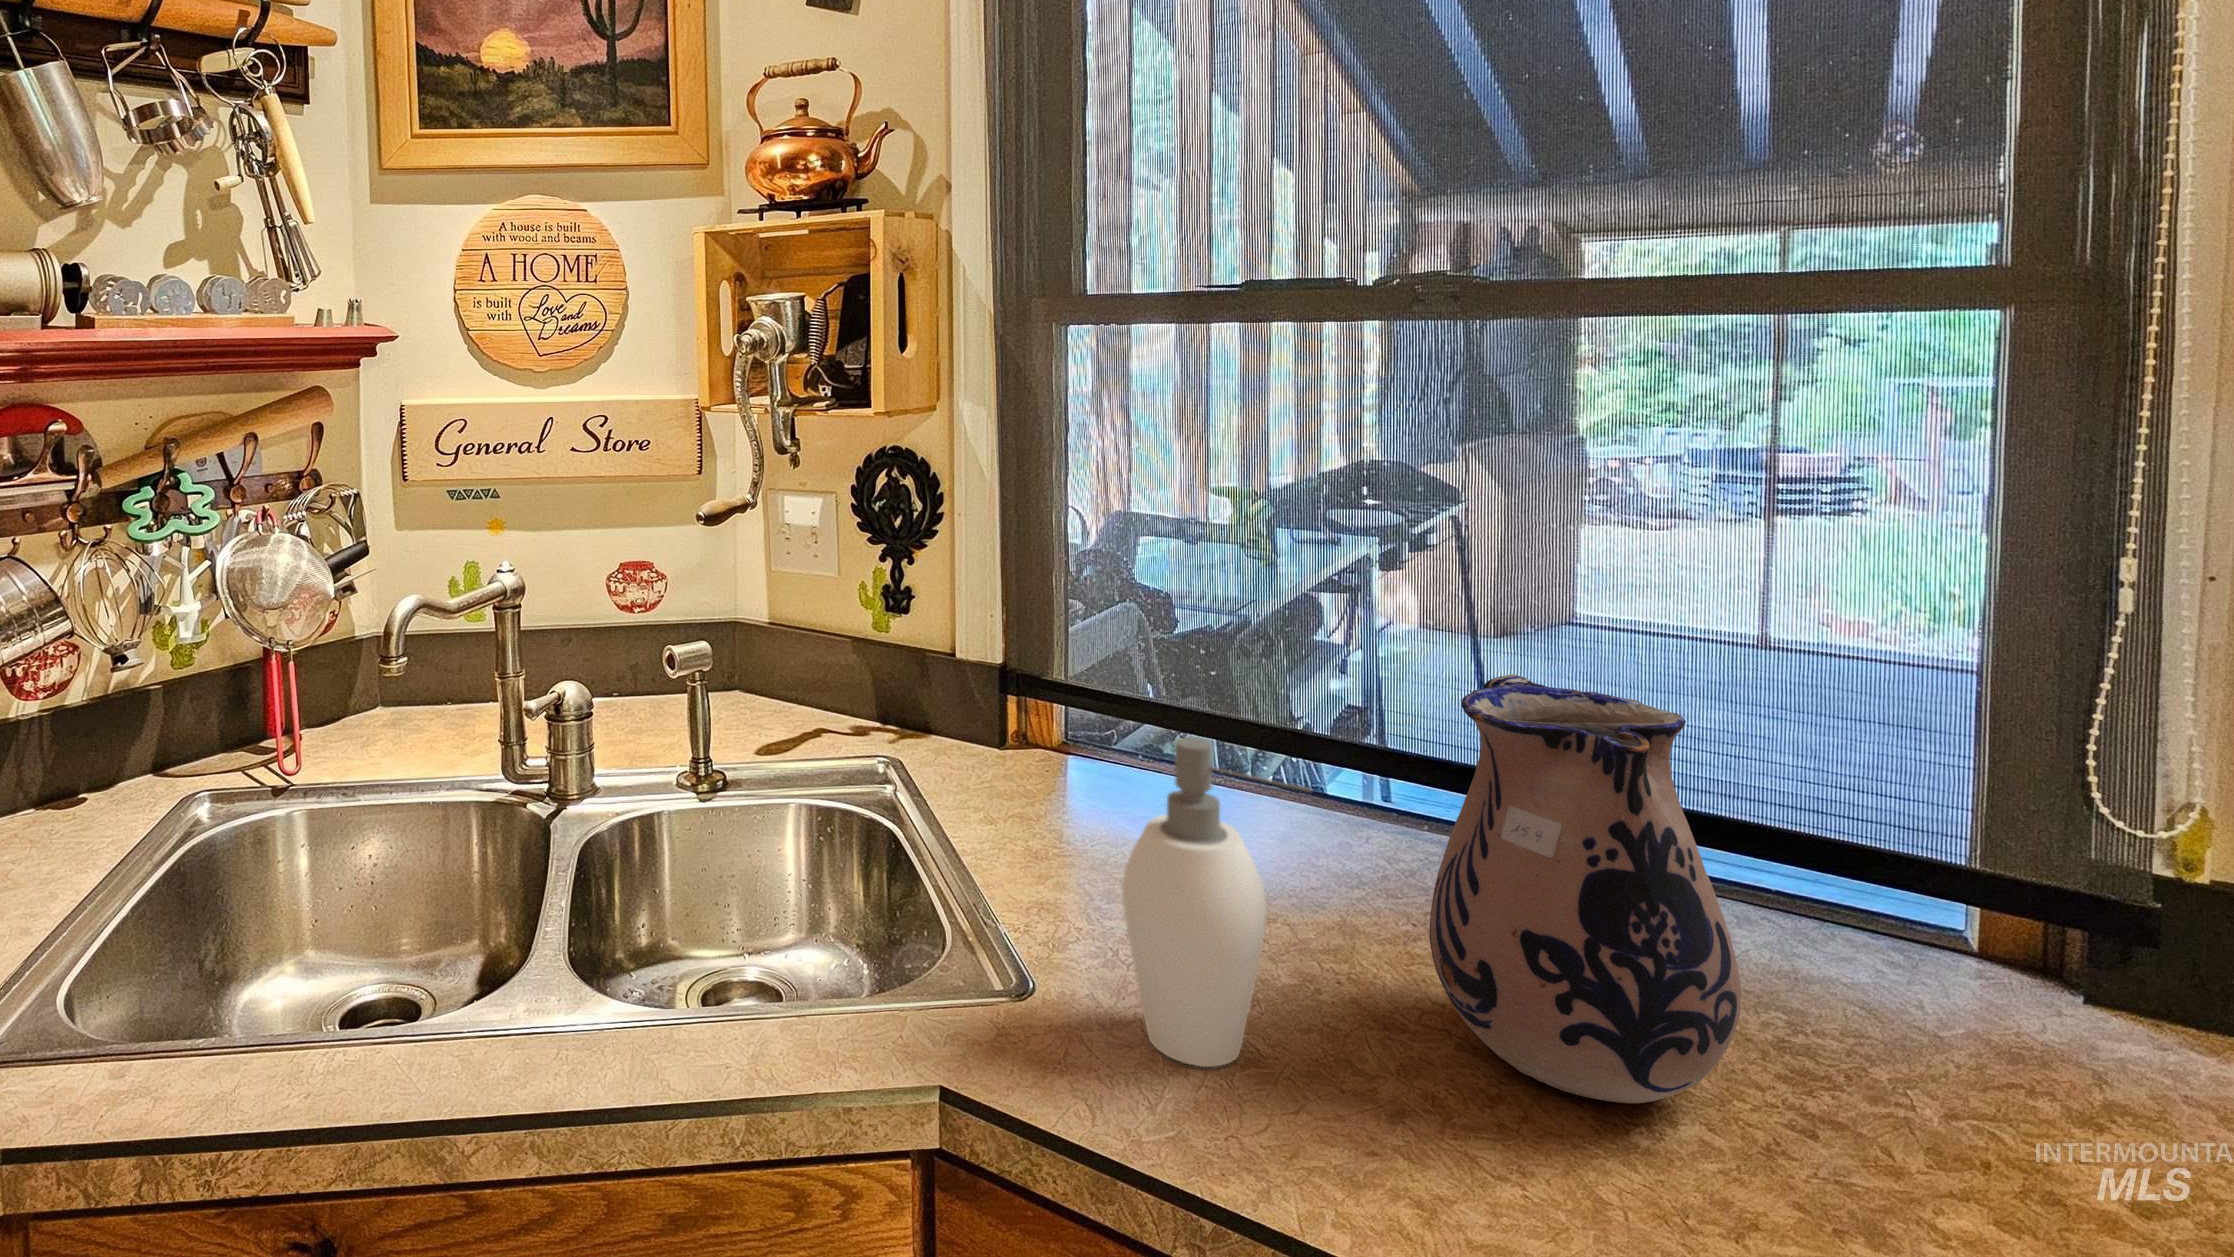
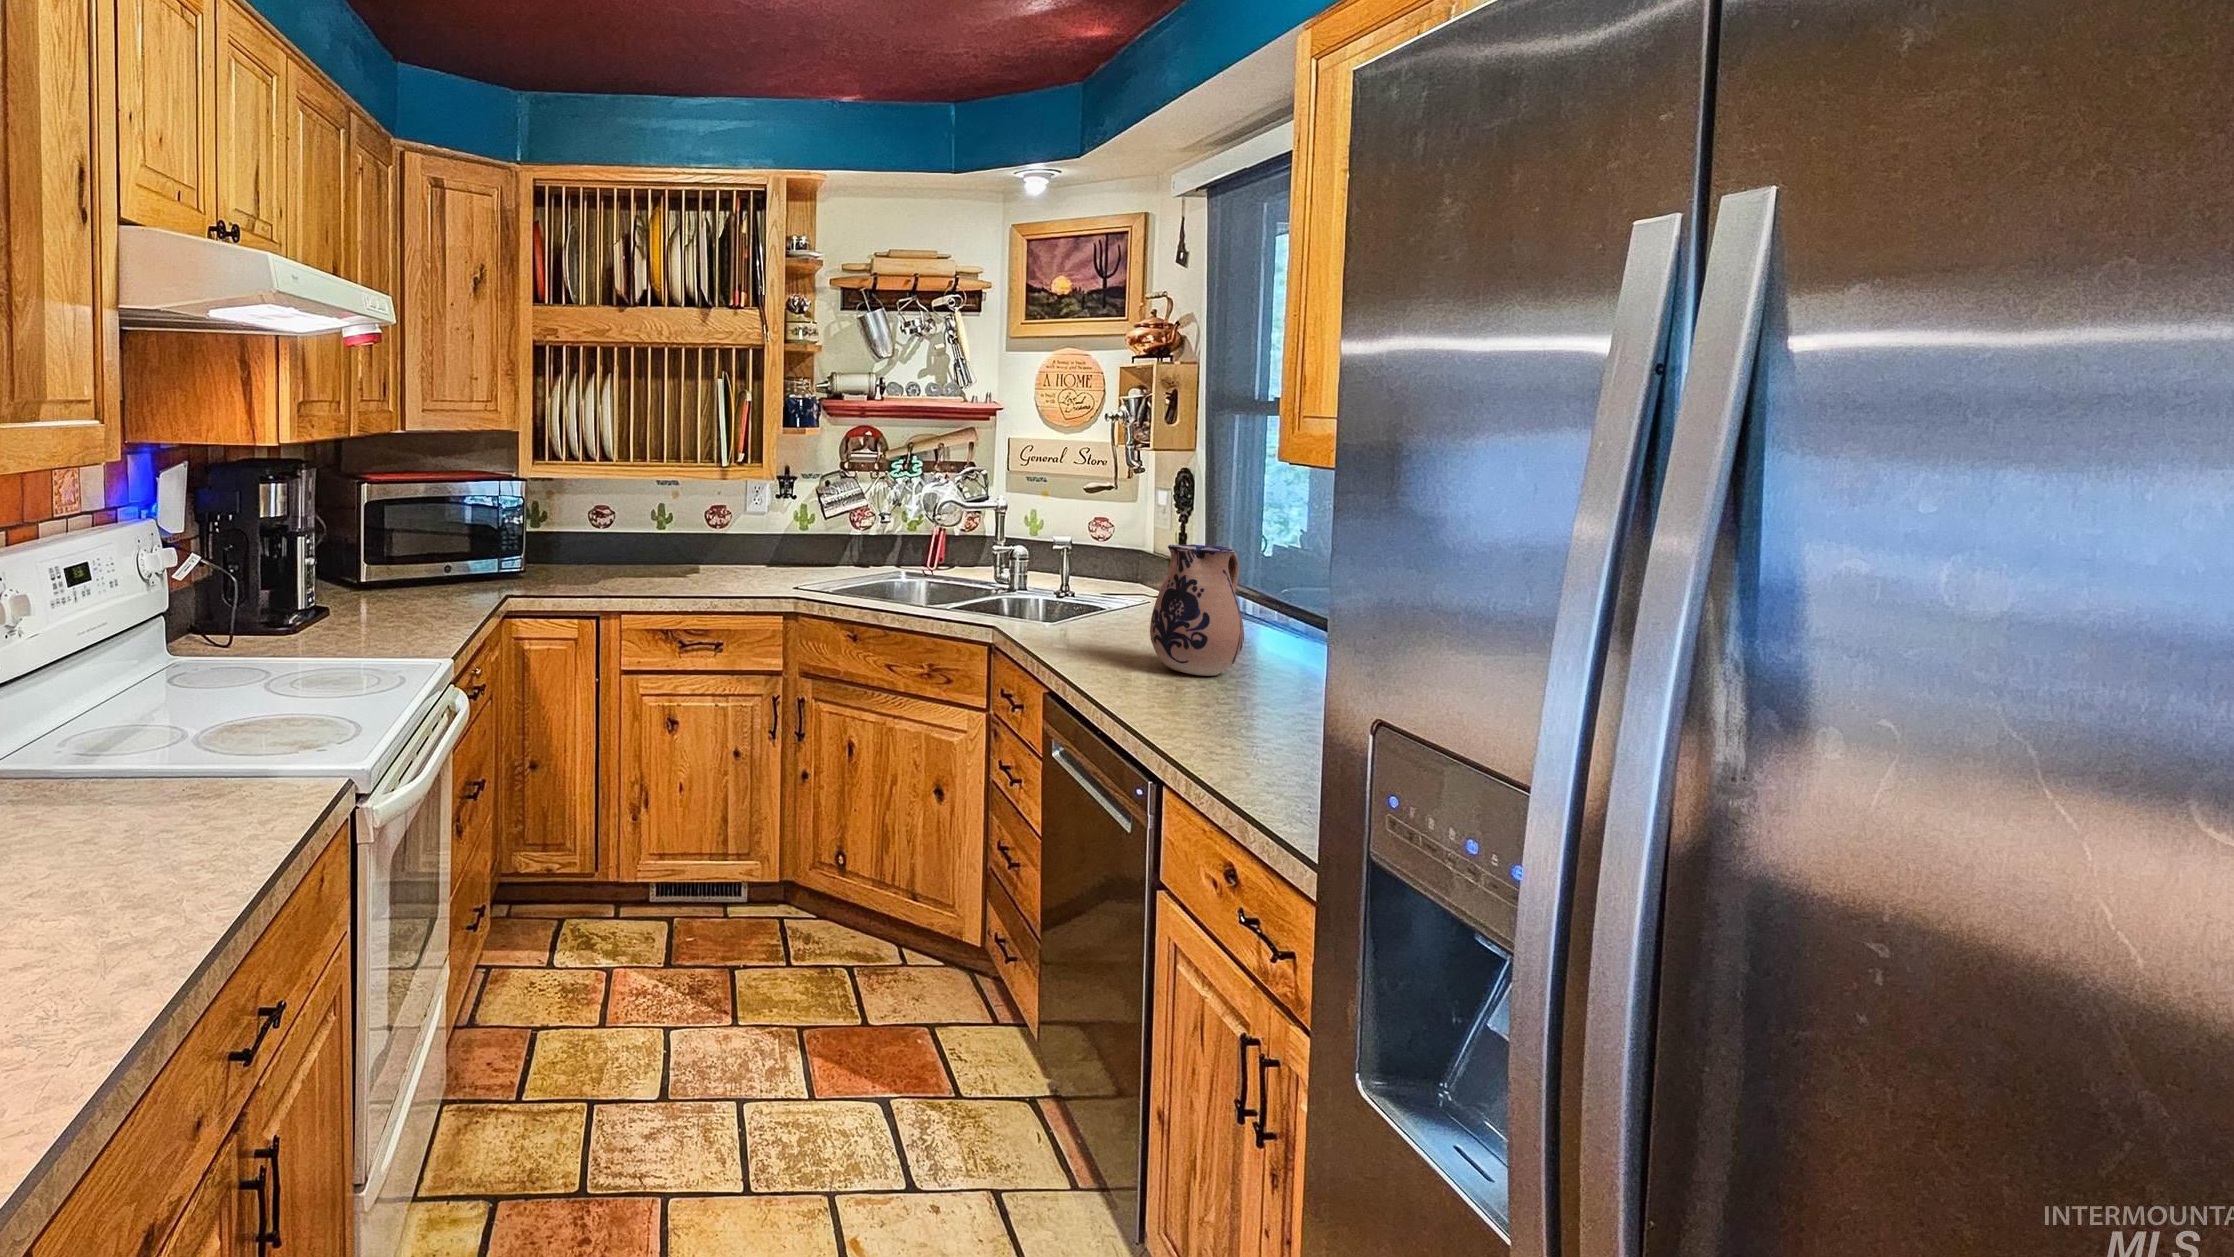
soap dispenser: present [1122,737,1311,1067] -> none [1069,547,1116,650]

